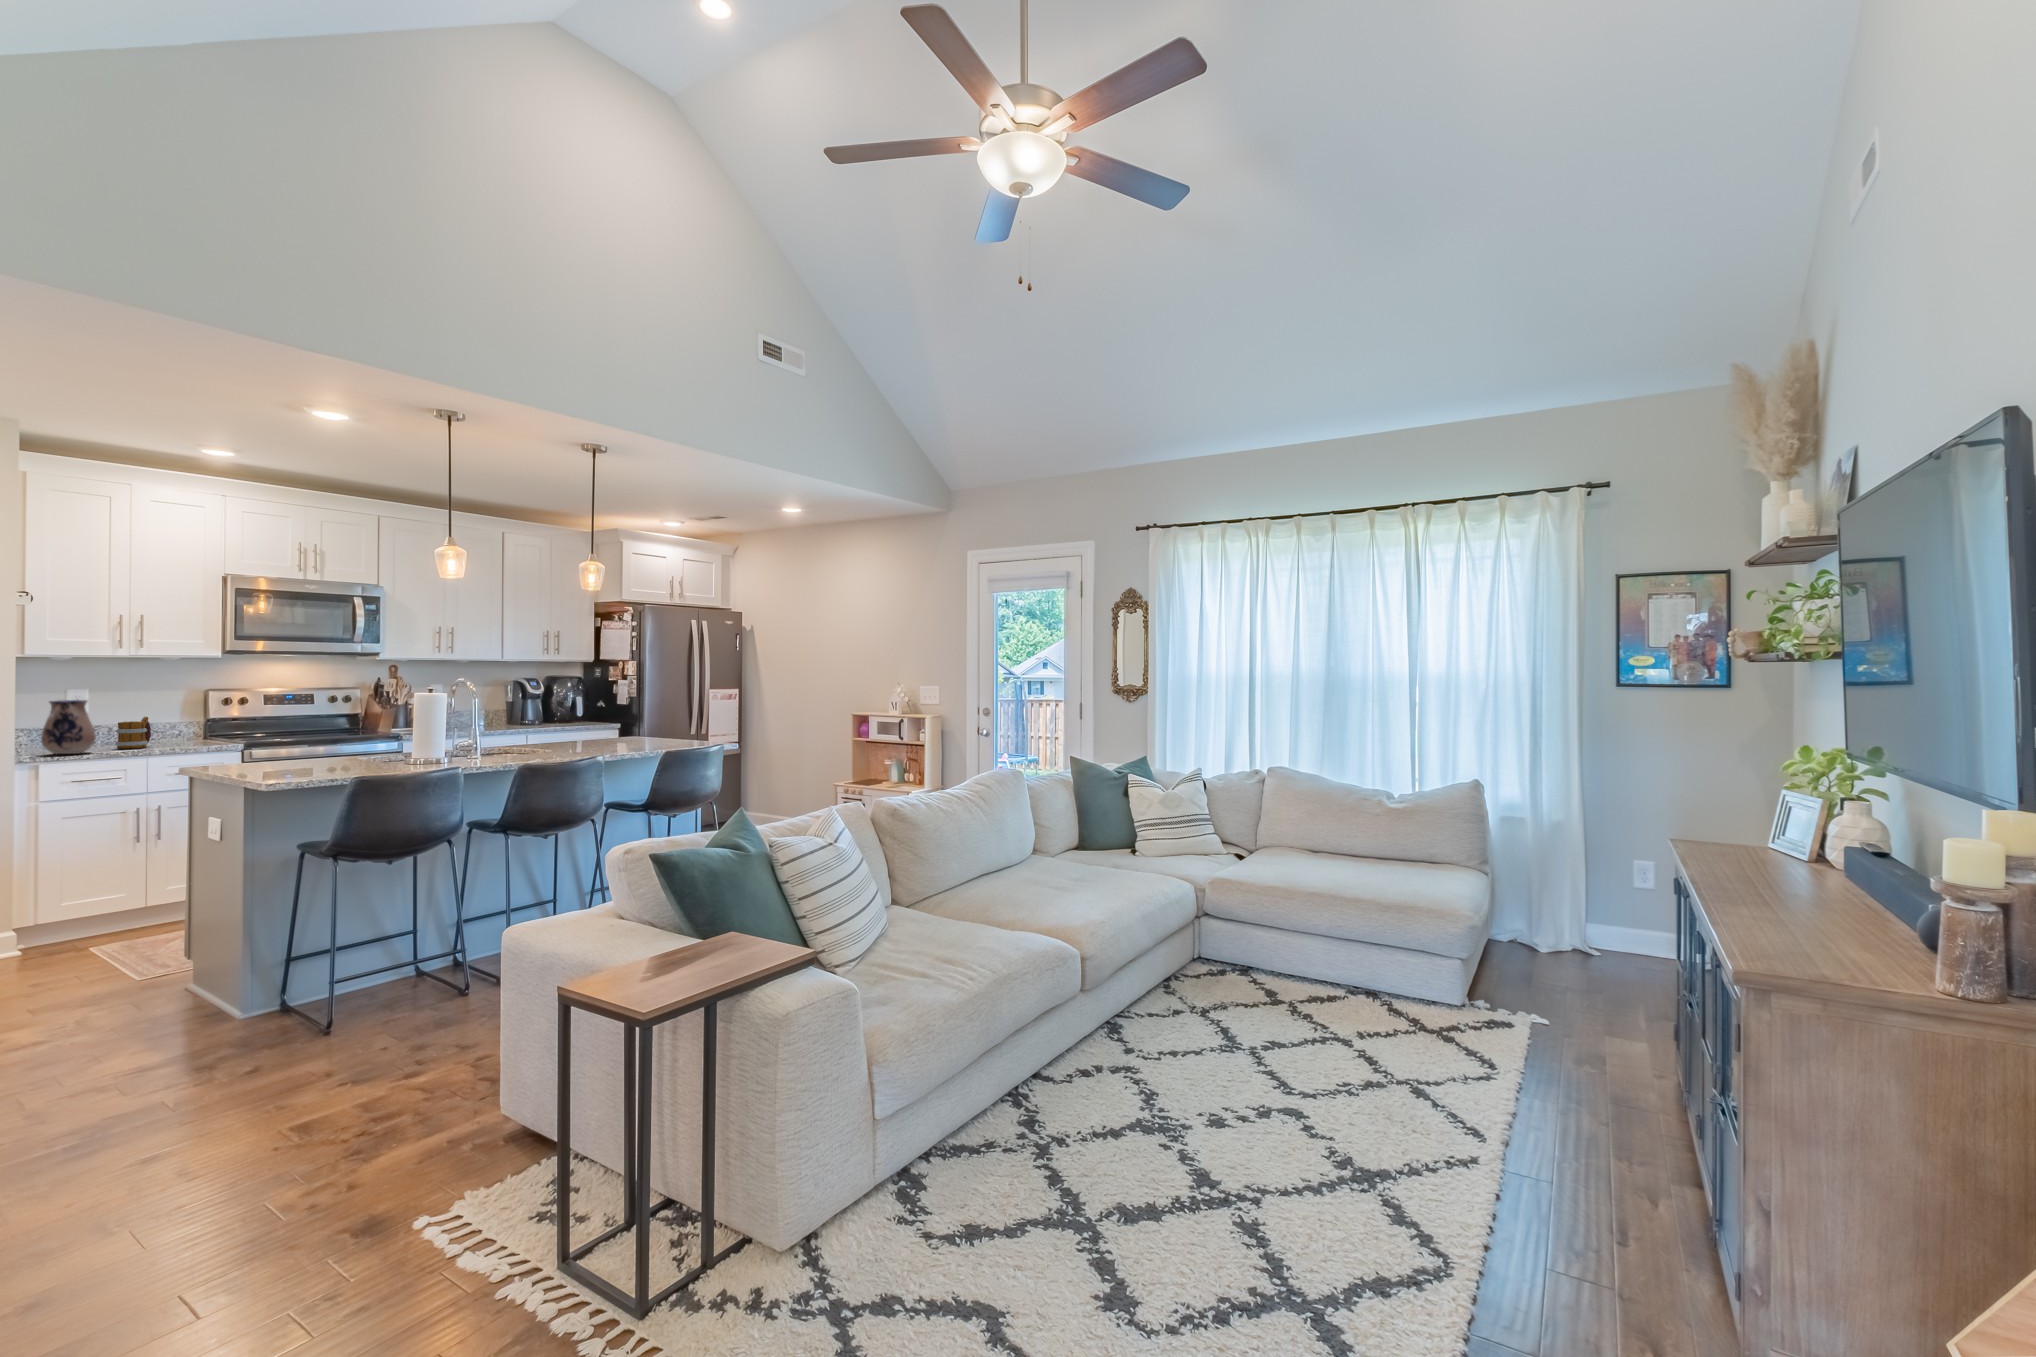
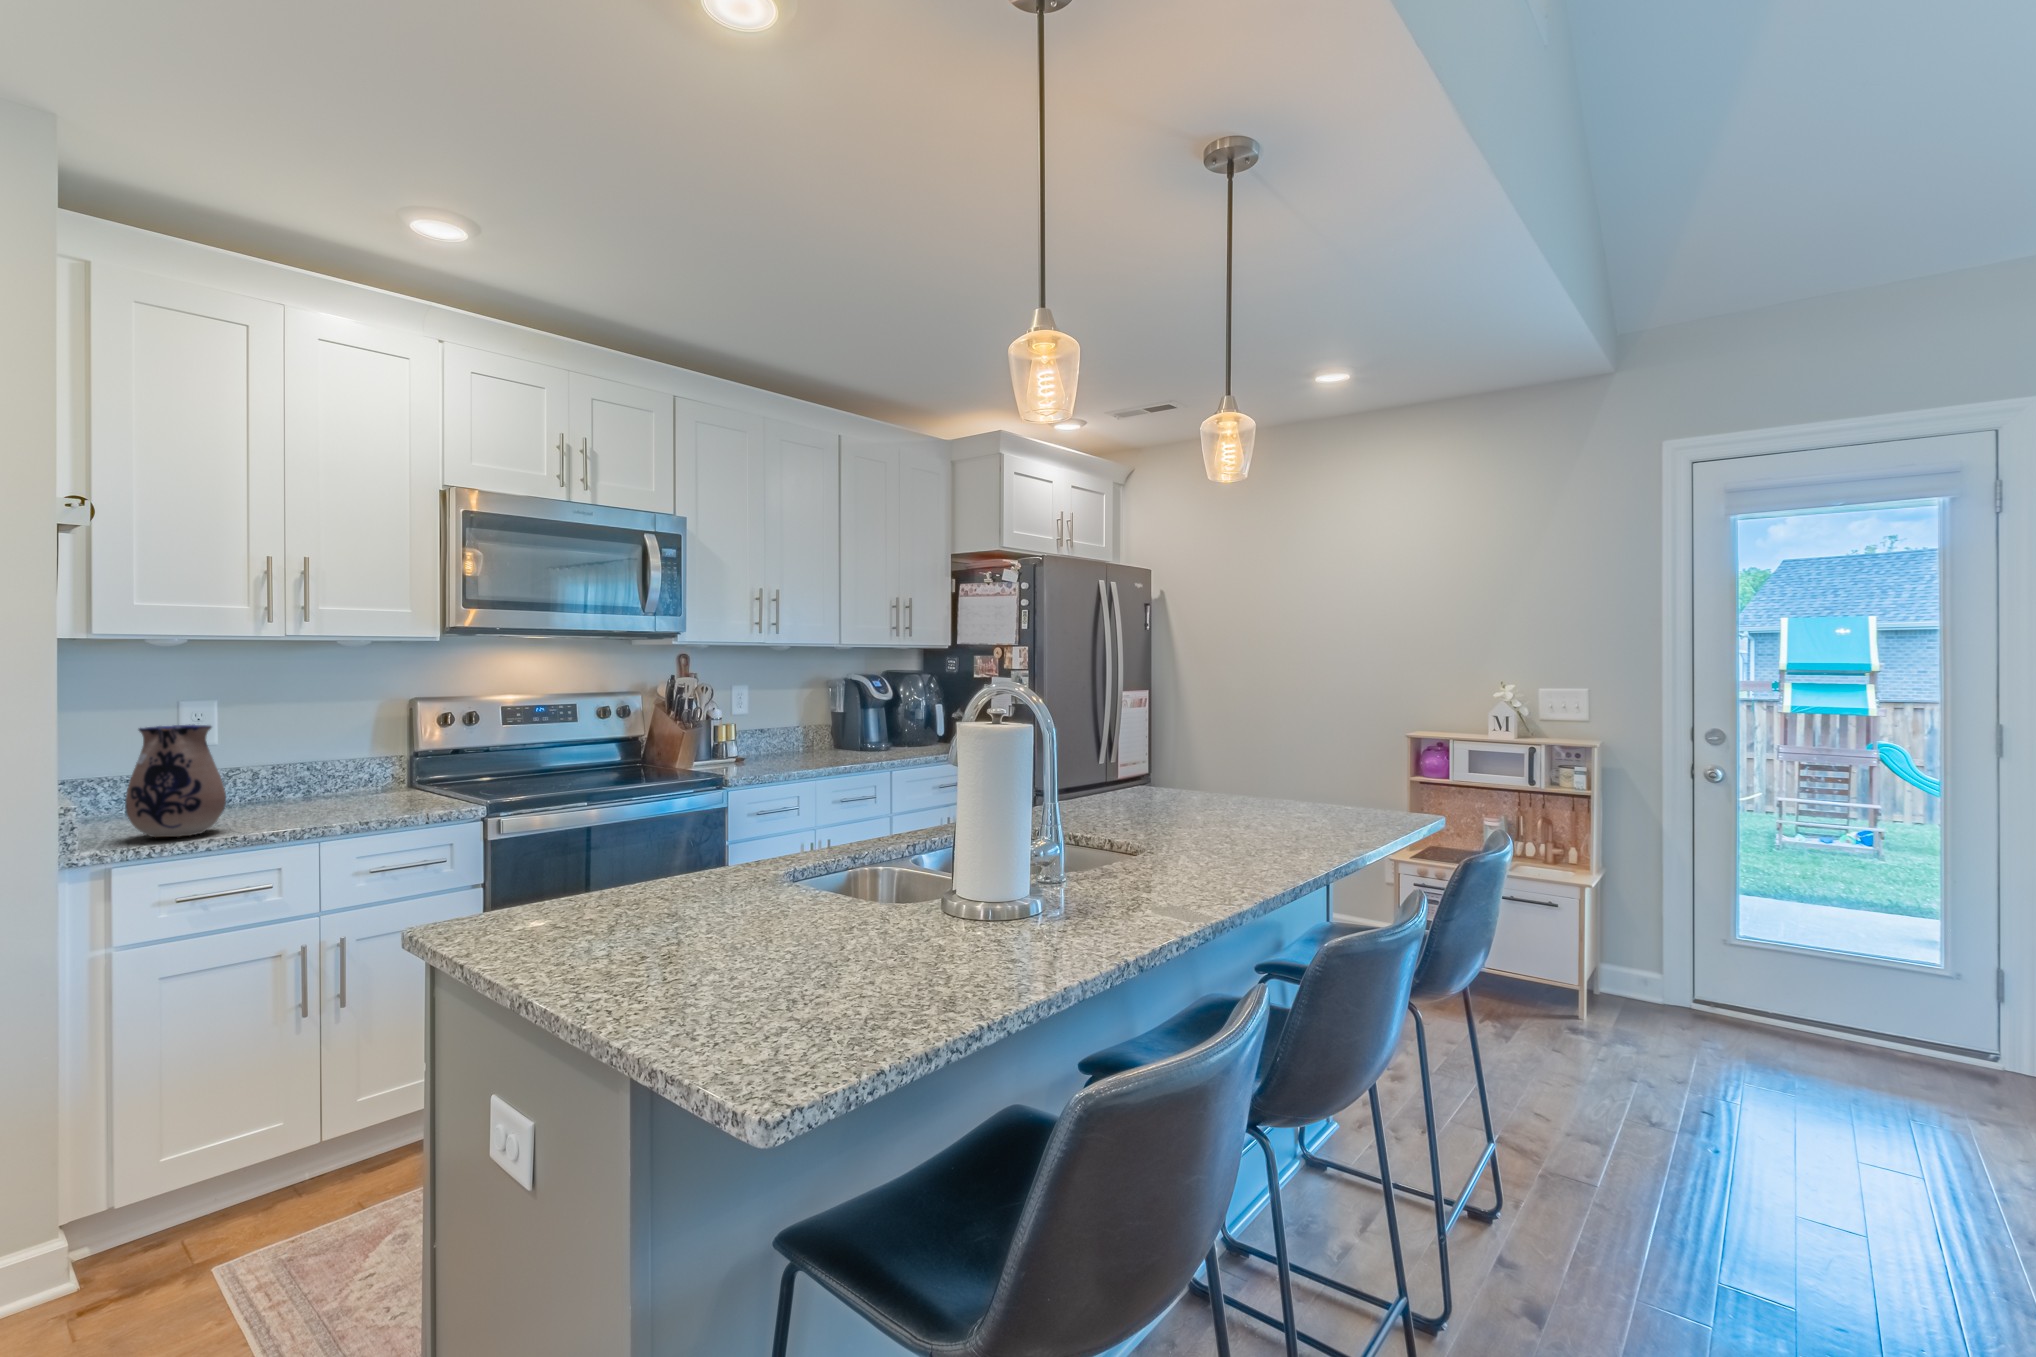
mug: present [115,717,151,749] -> none [263,753,324,818]

